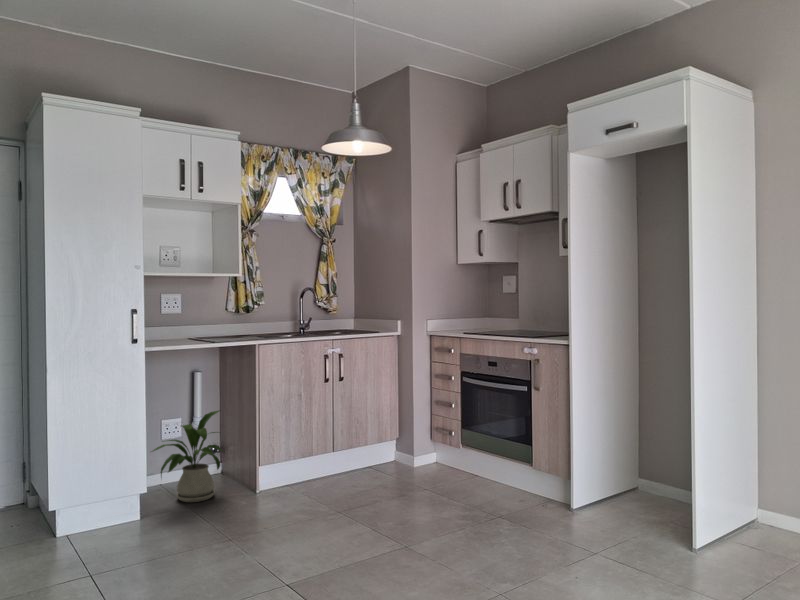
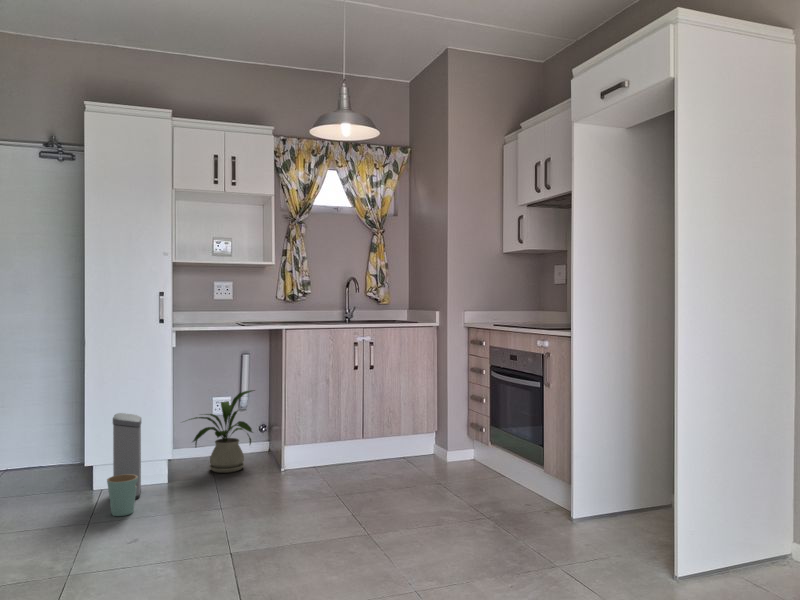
trash can: none [92,448,144,563] -> present [107,413,141,516]

